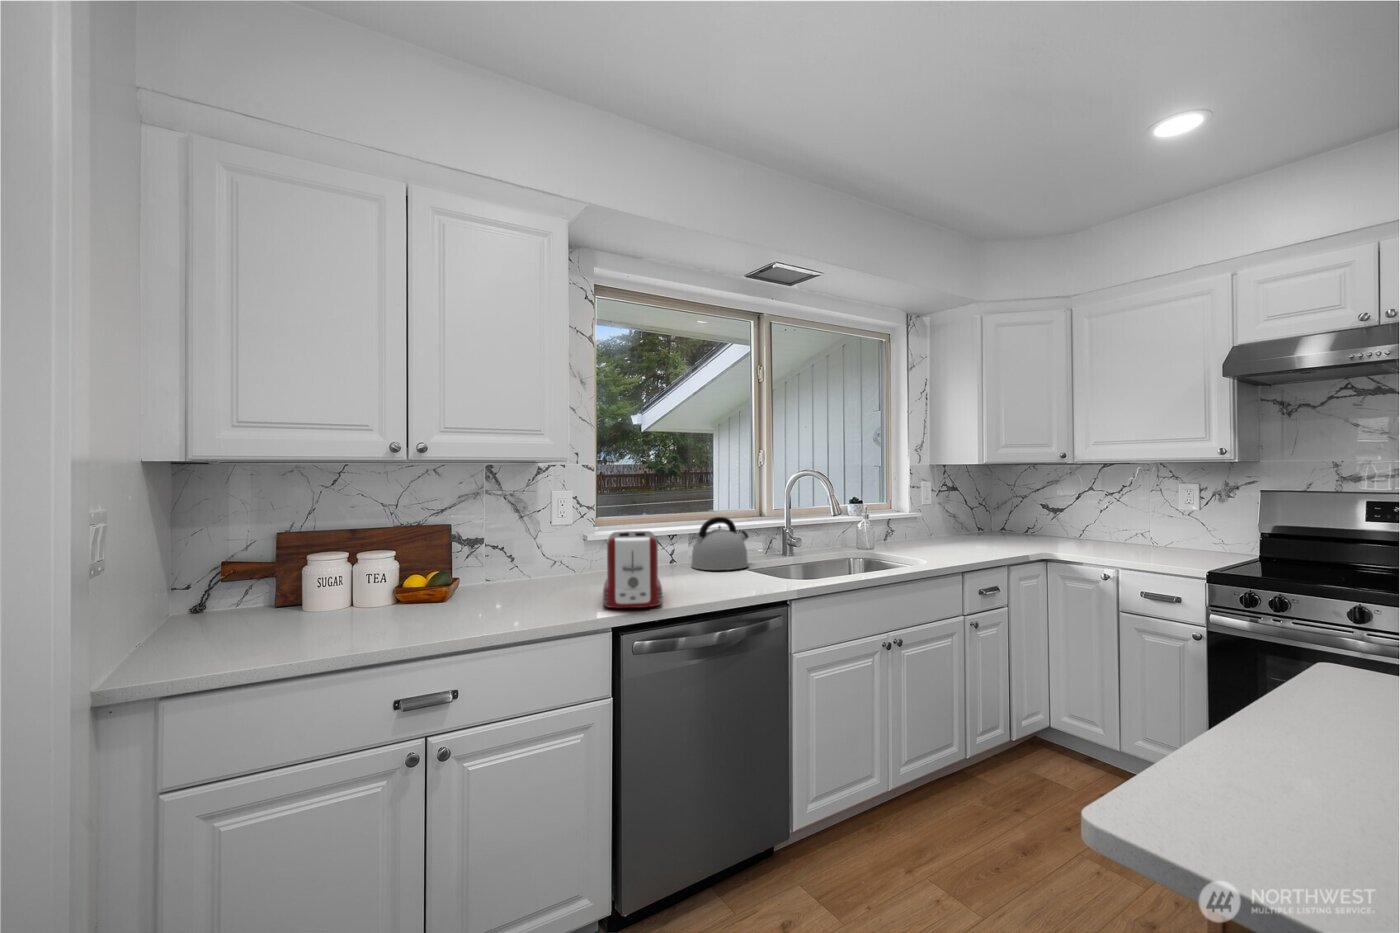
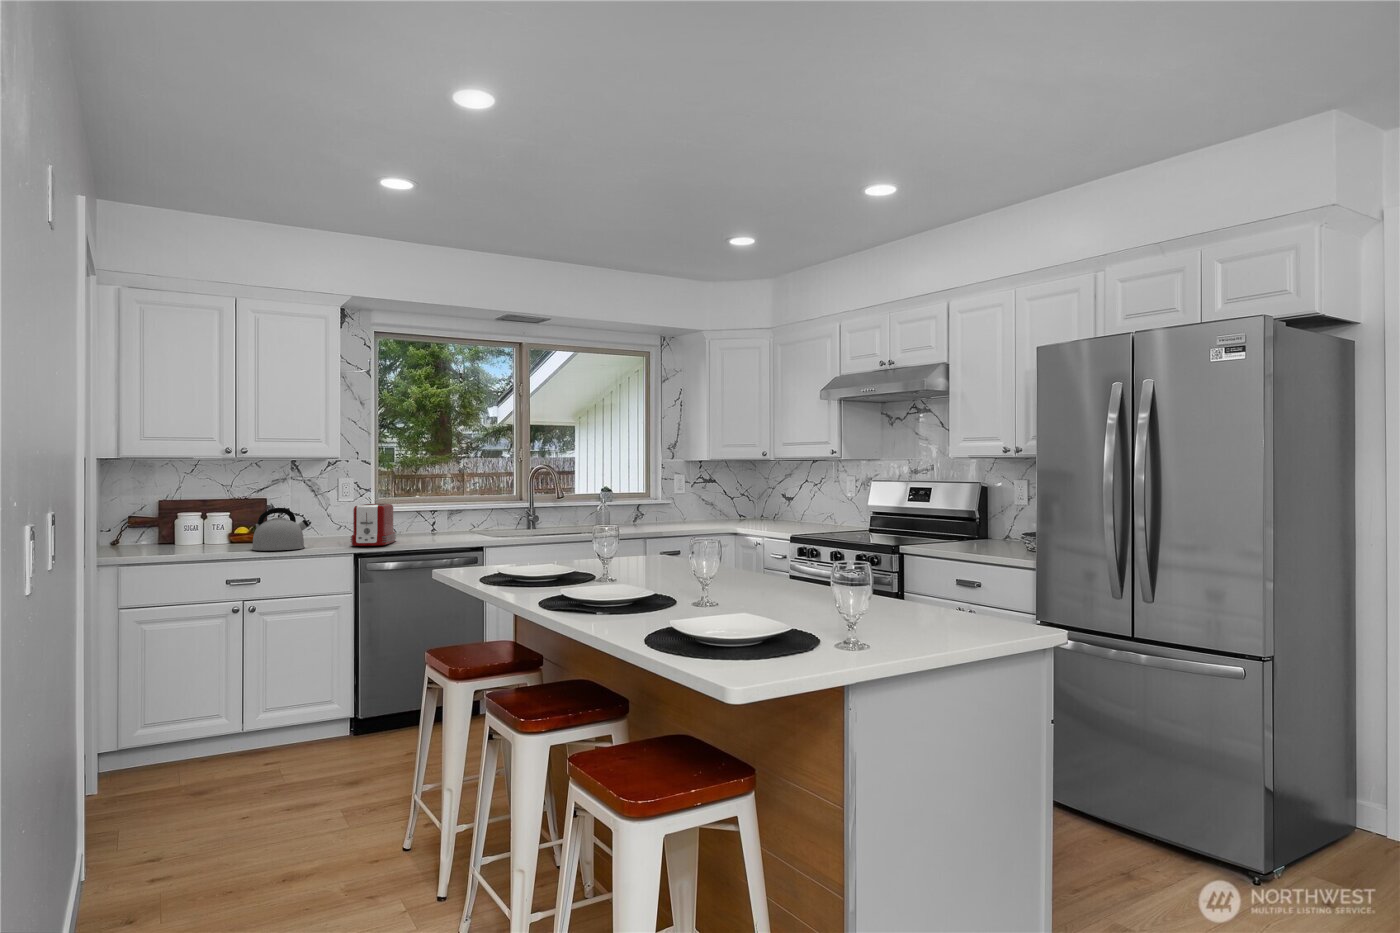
kettle: present [691,517,748,570] -> present [252,508,309,551]

